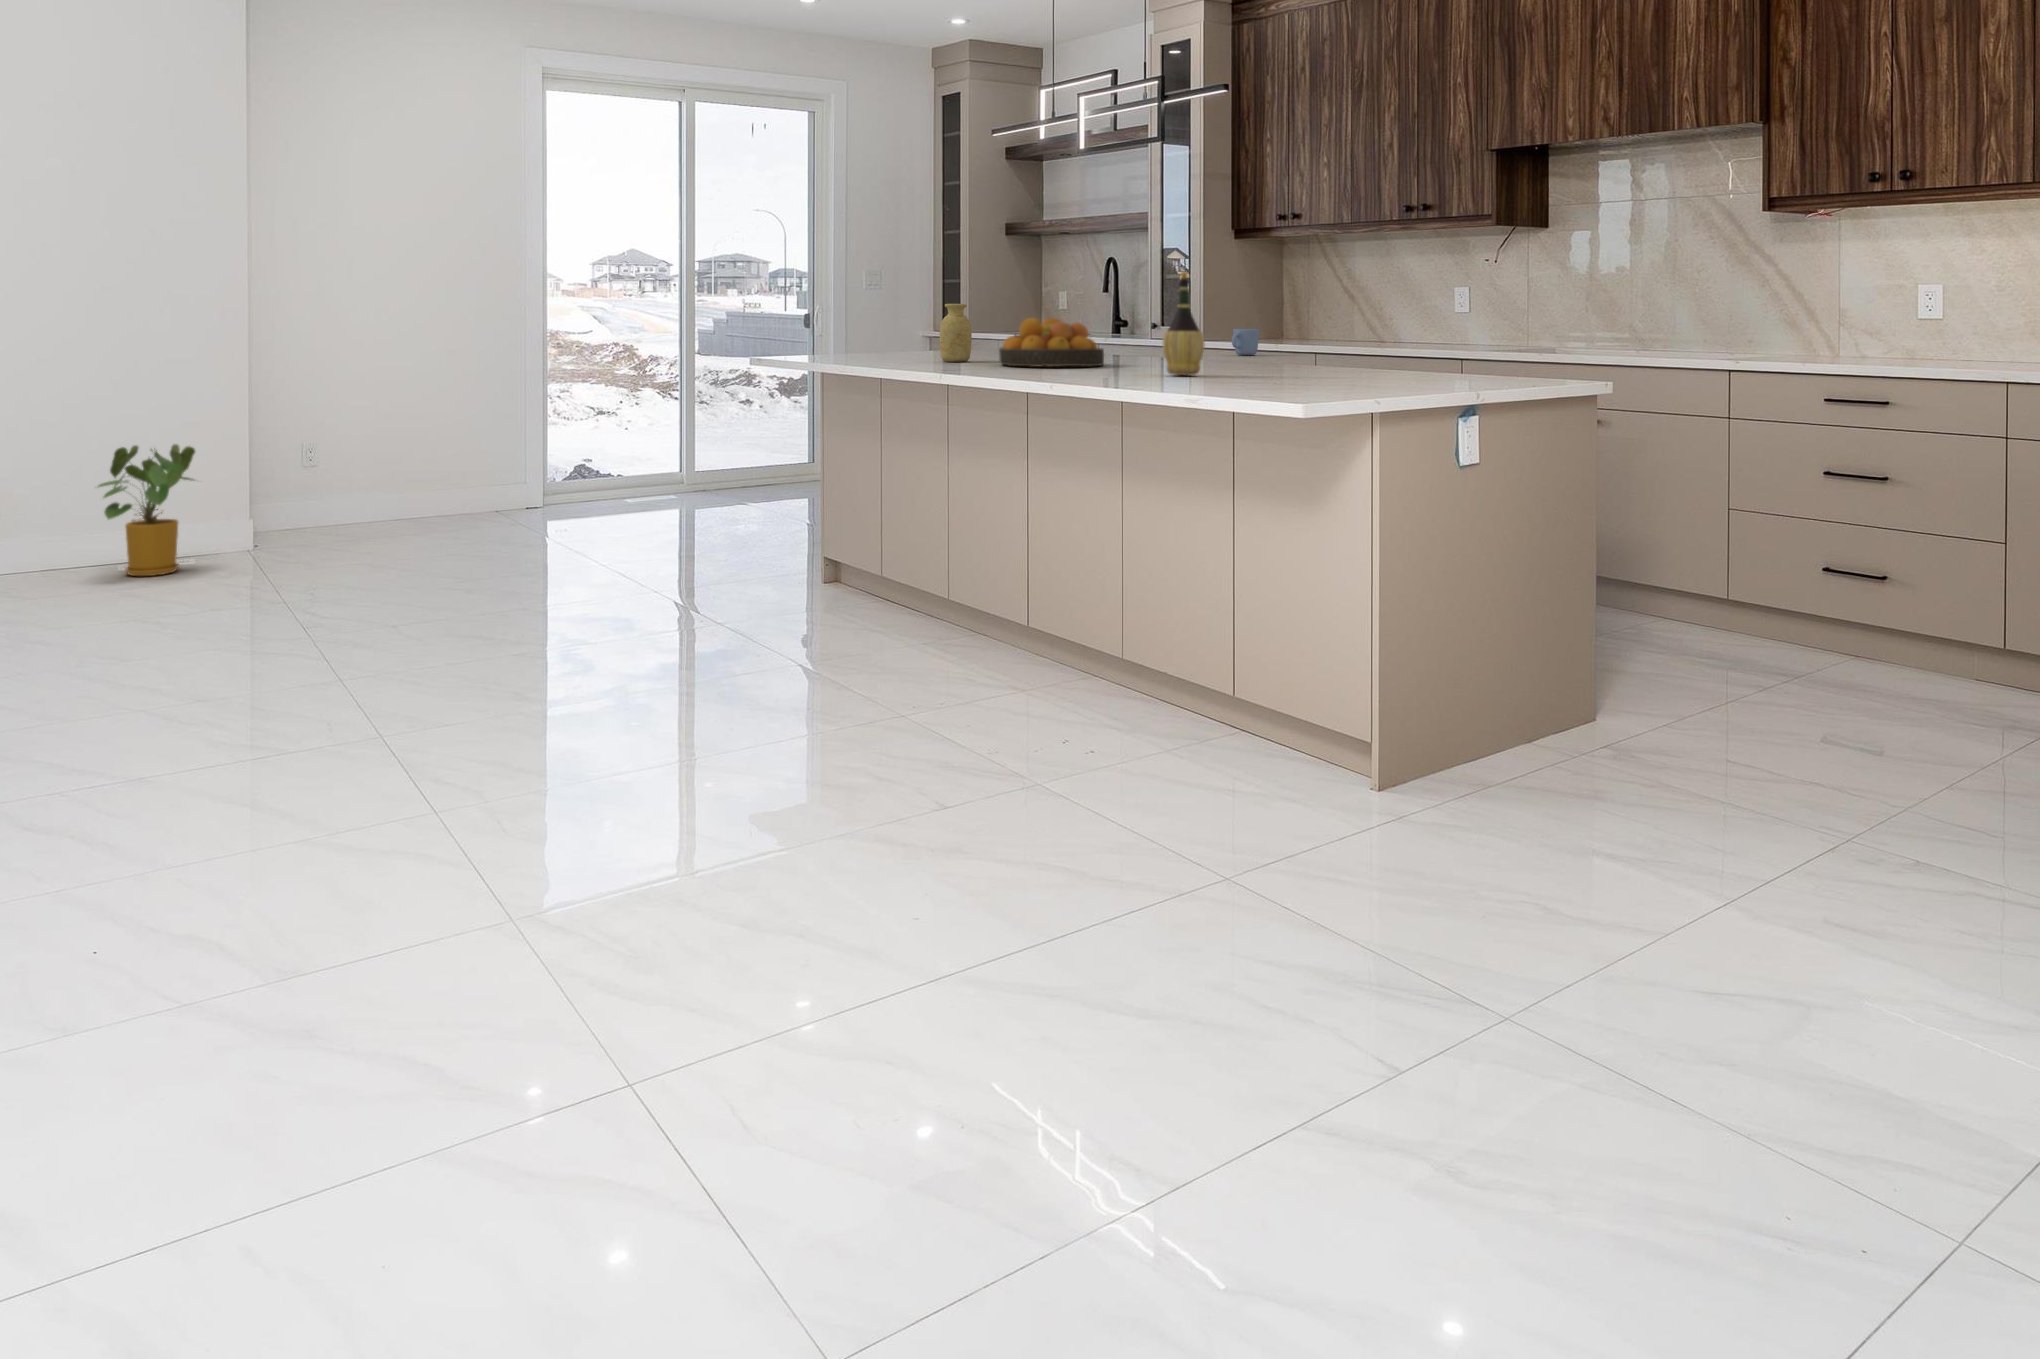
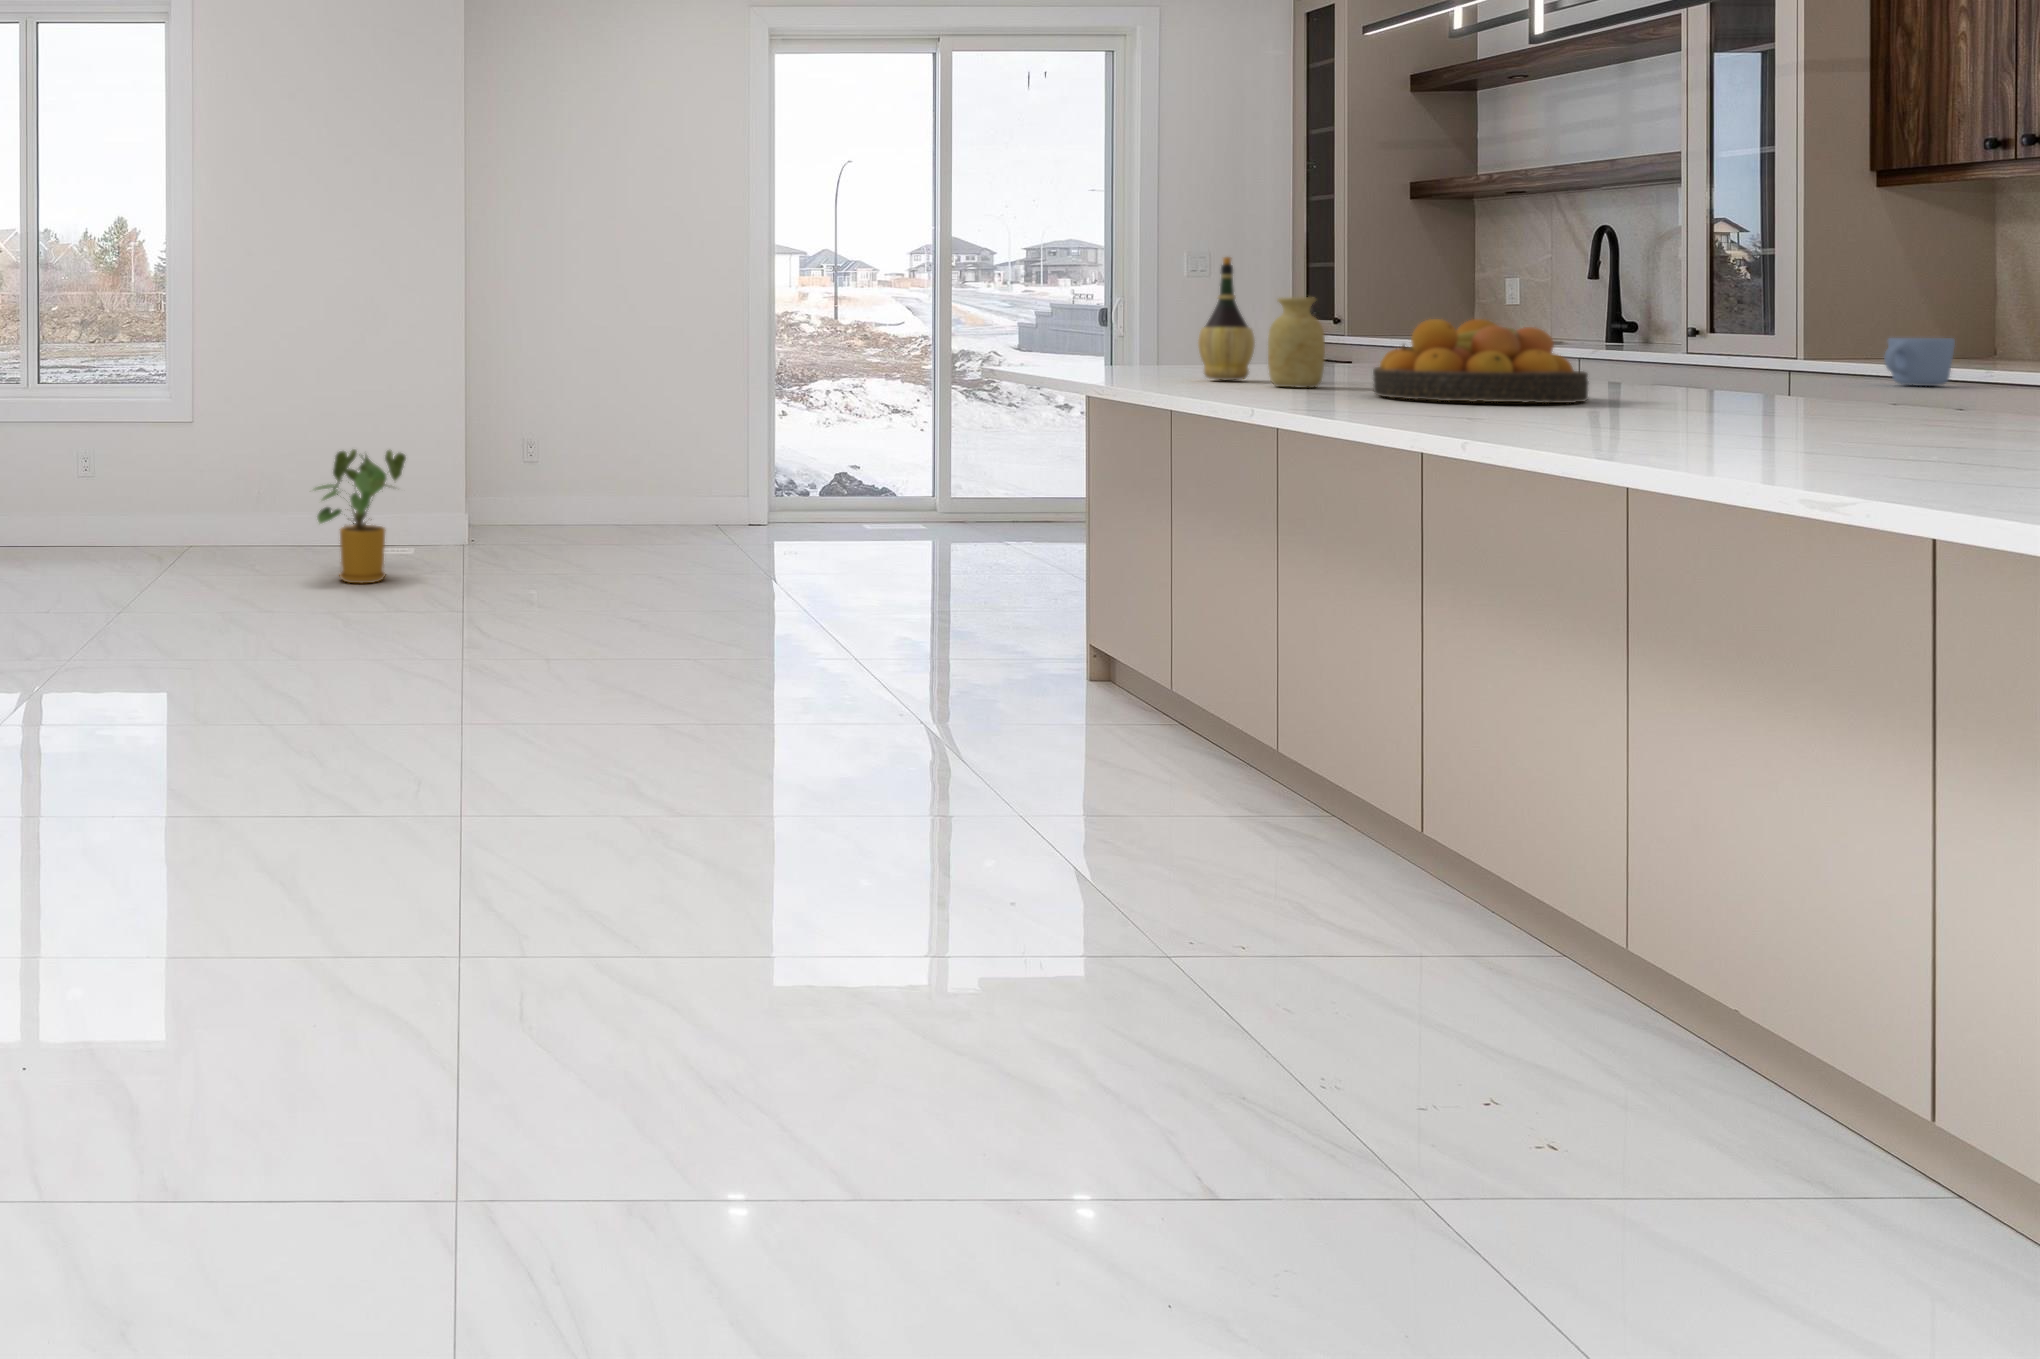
wine bottle: present [1163,272,1204,375] -> present [1198,257,1255,380]

